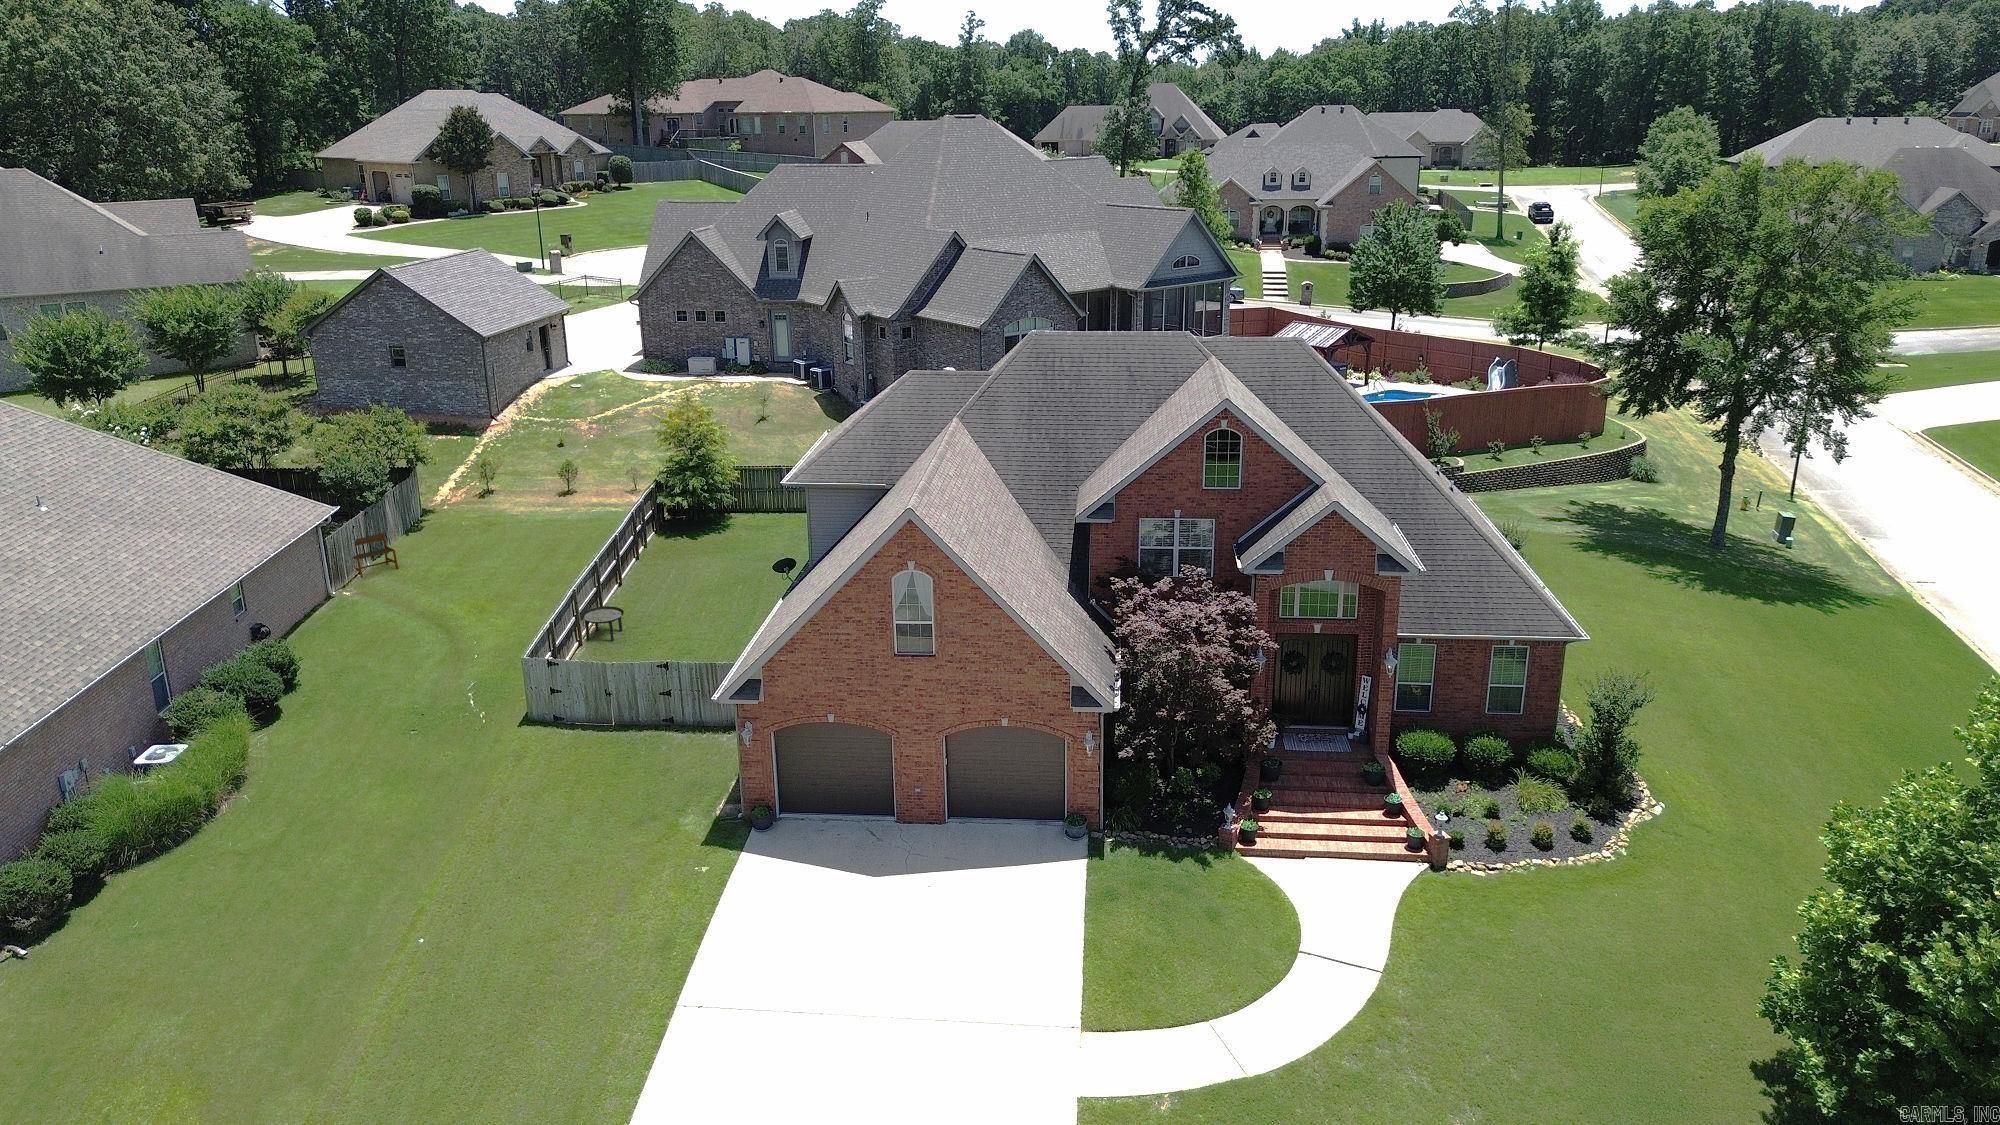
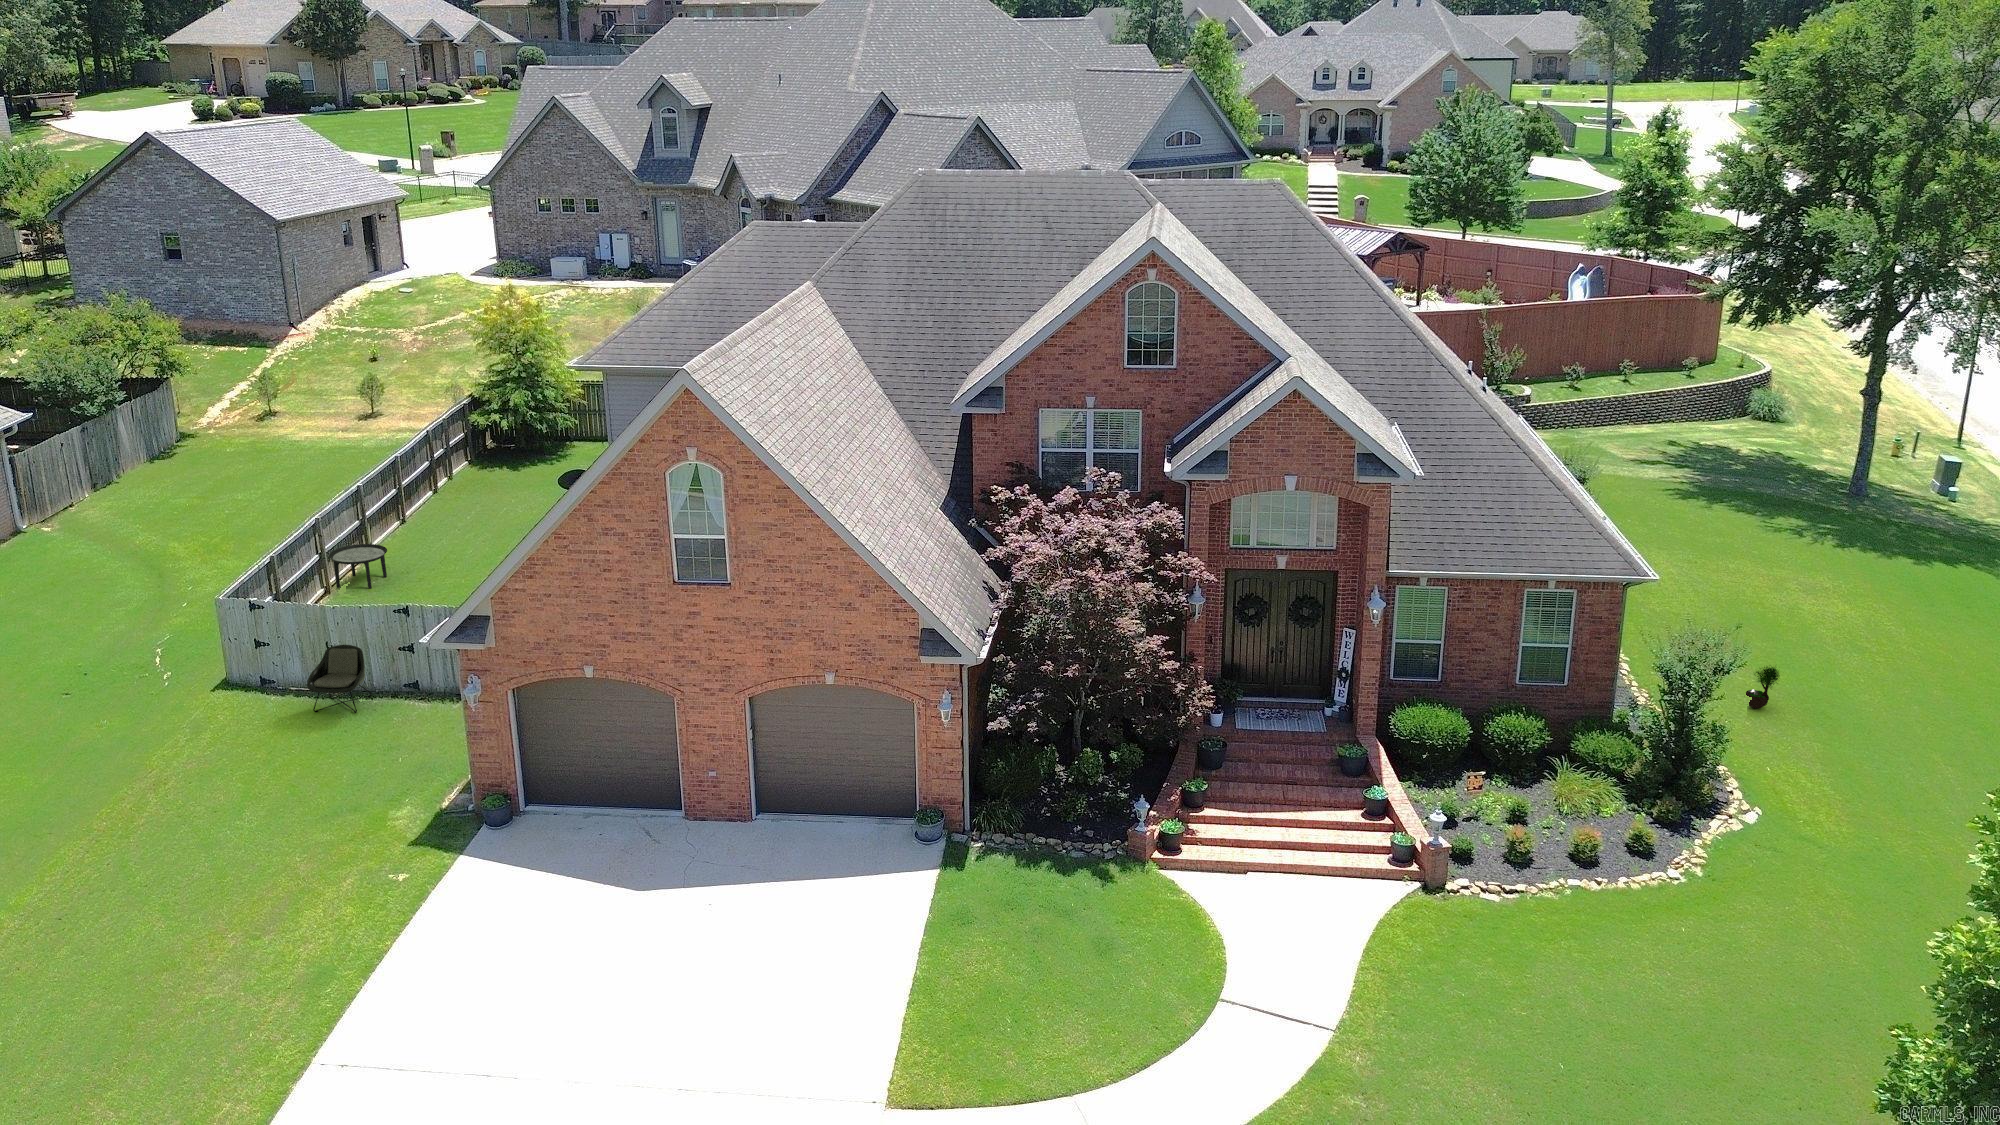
bench: present [353,533,398,578] -> none [54,454,120,511]
lounge chair: none [597,692,640,743] -> present [307,645,371,713]
potted tree: none [1647,693,1673,725] -> present [1746,666,1780,708]

